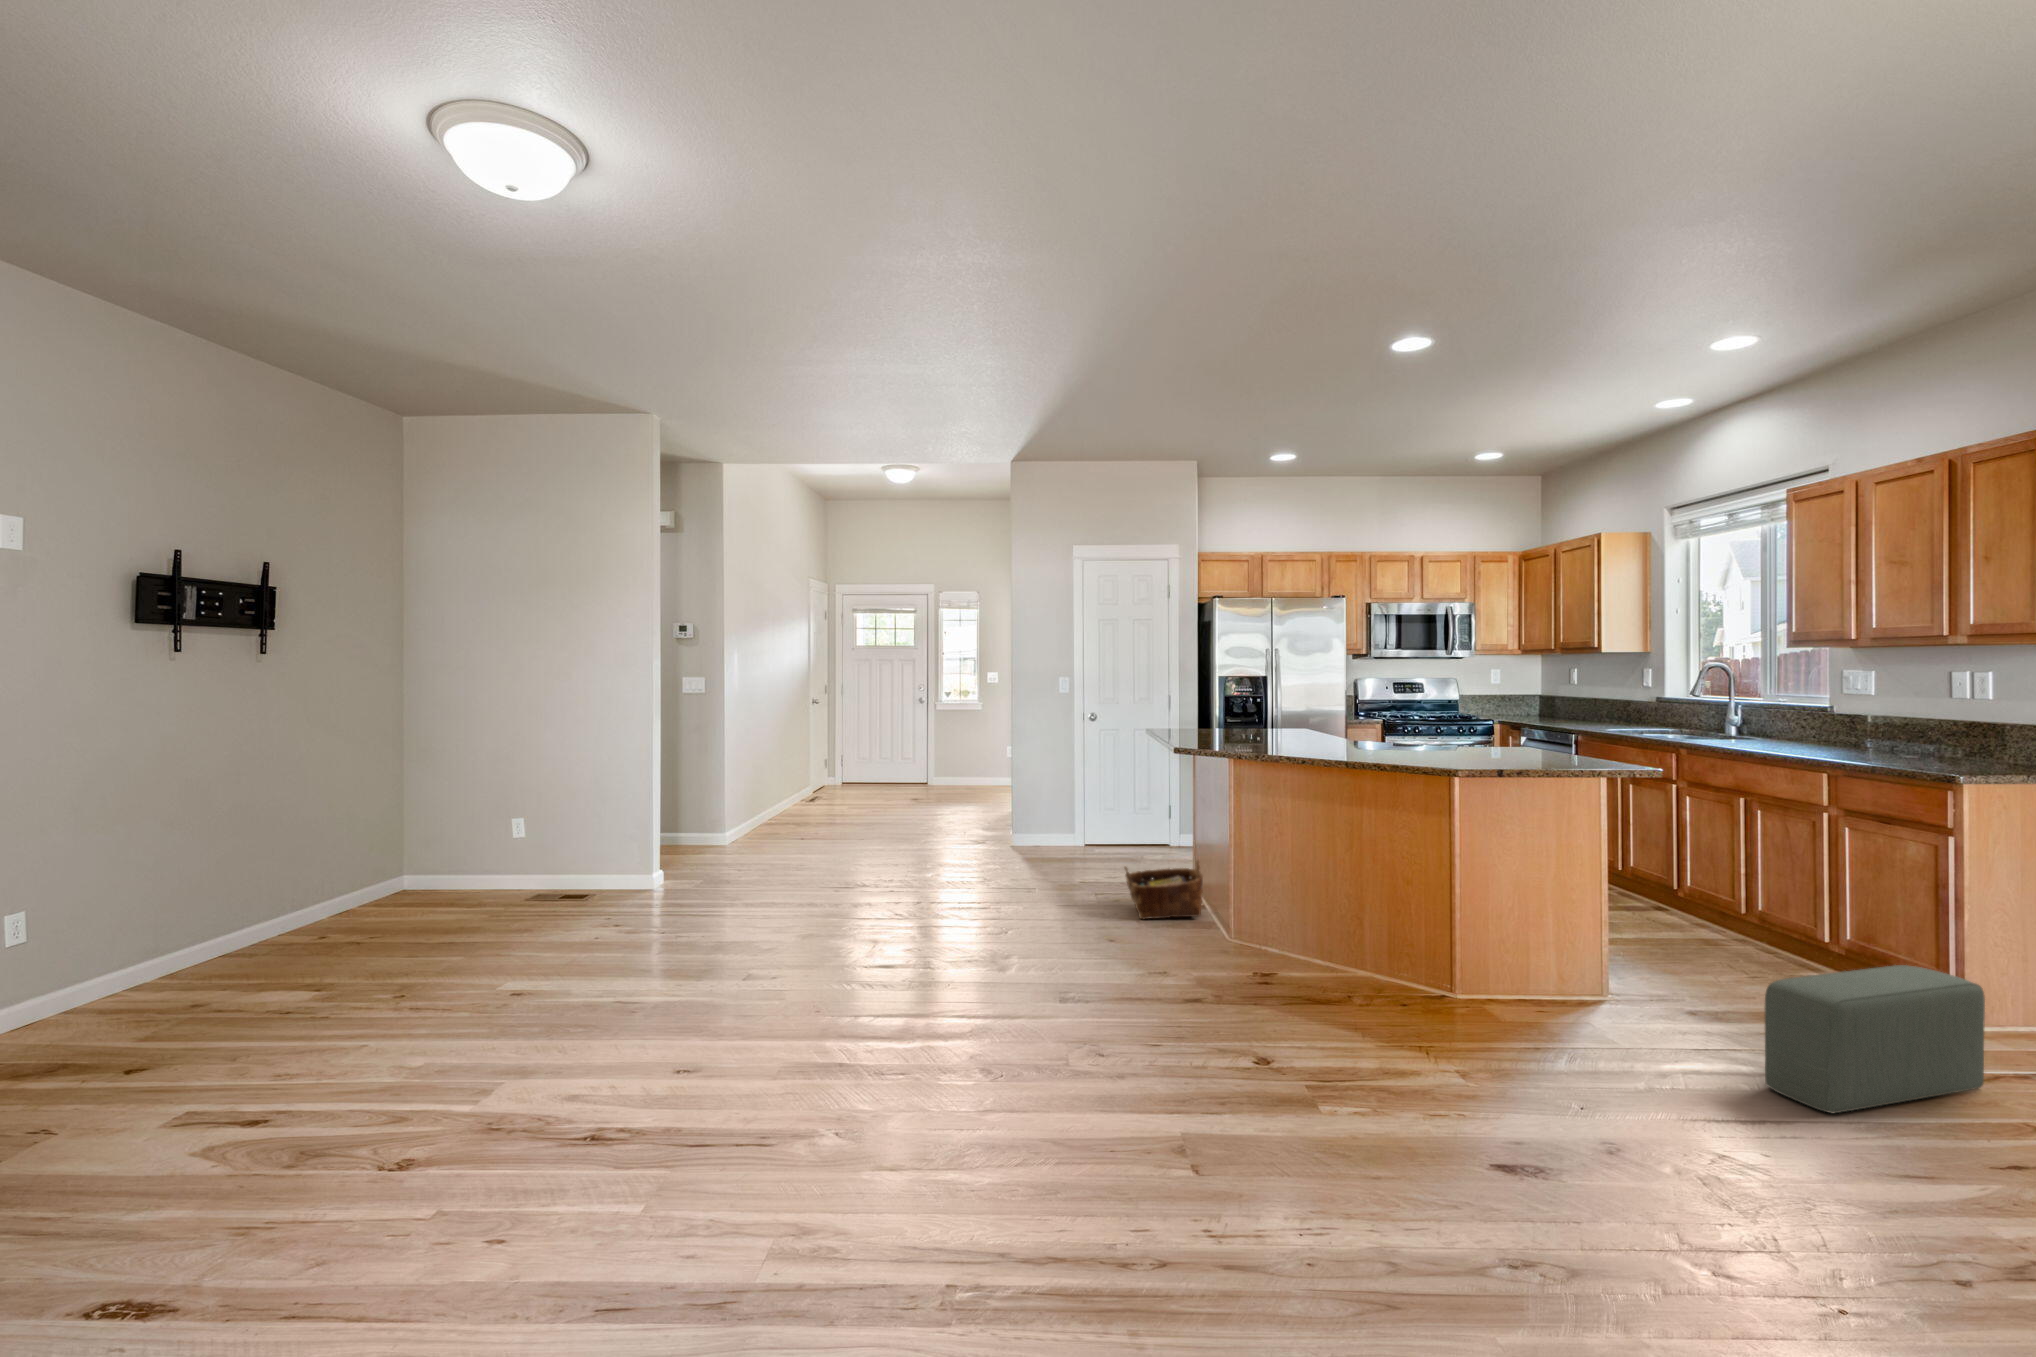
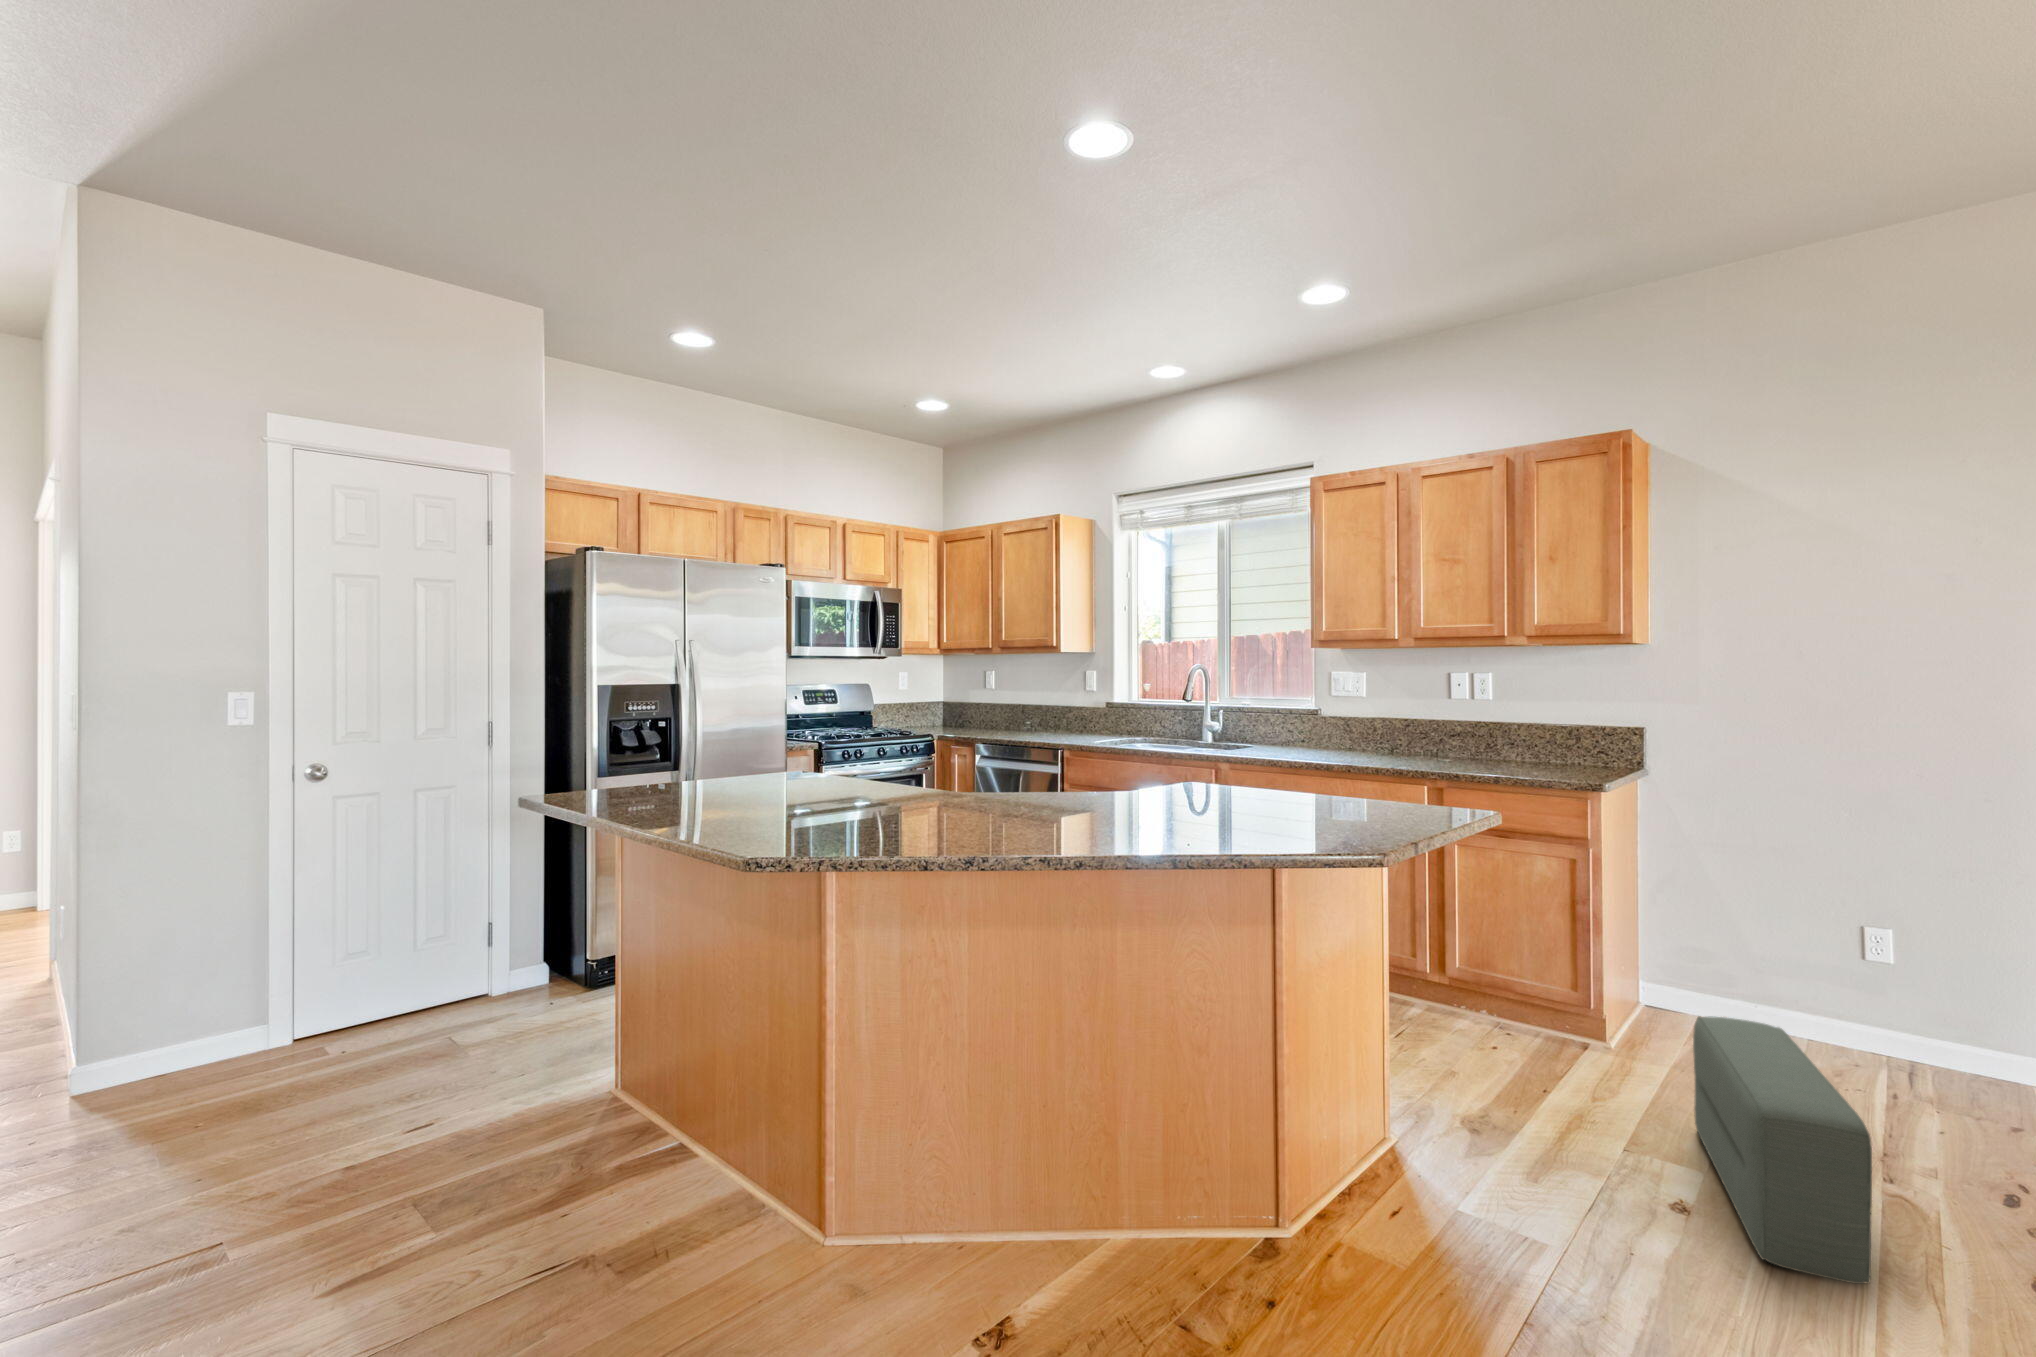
woven basket: present [1124,860,1203,919] -> none [518,1069,717,1268]

